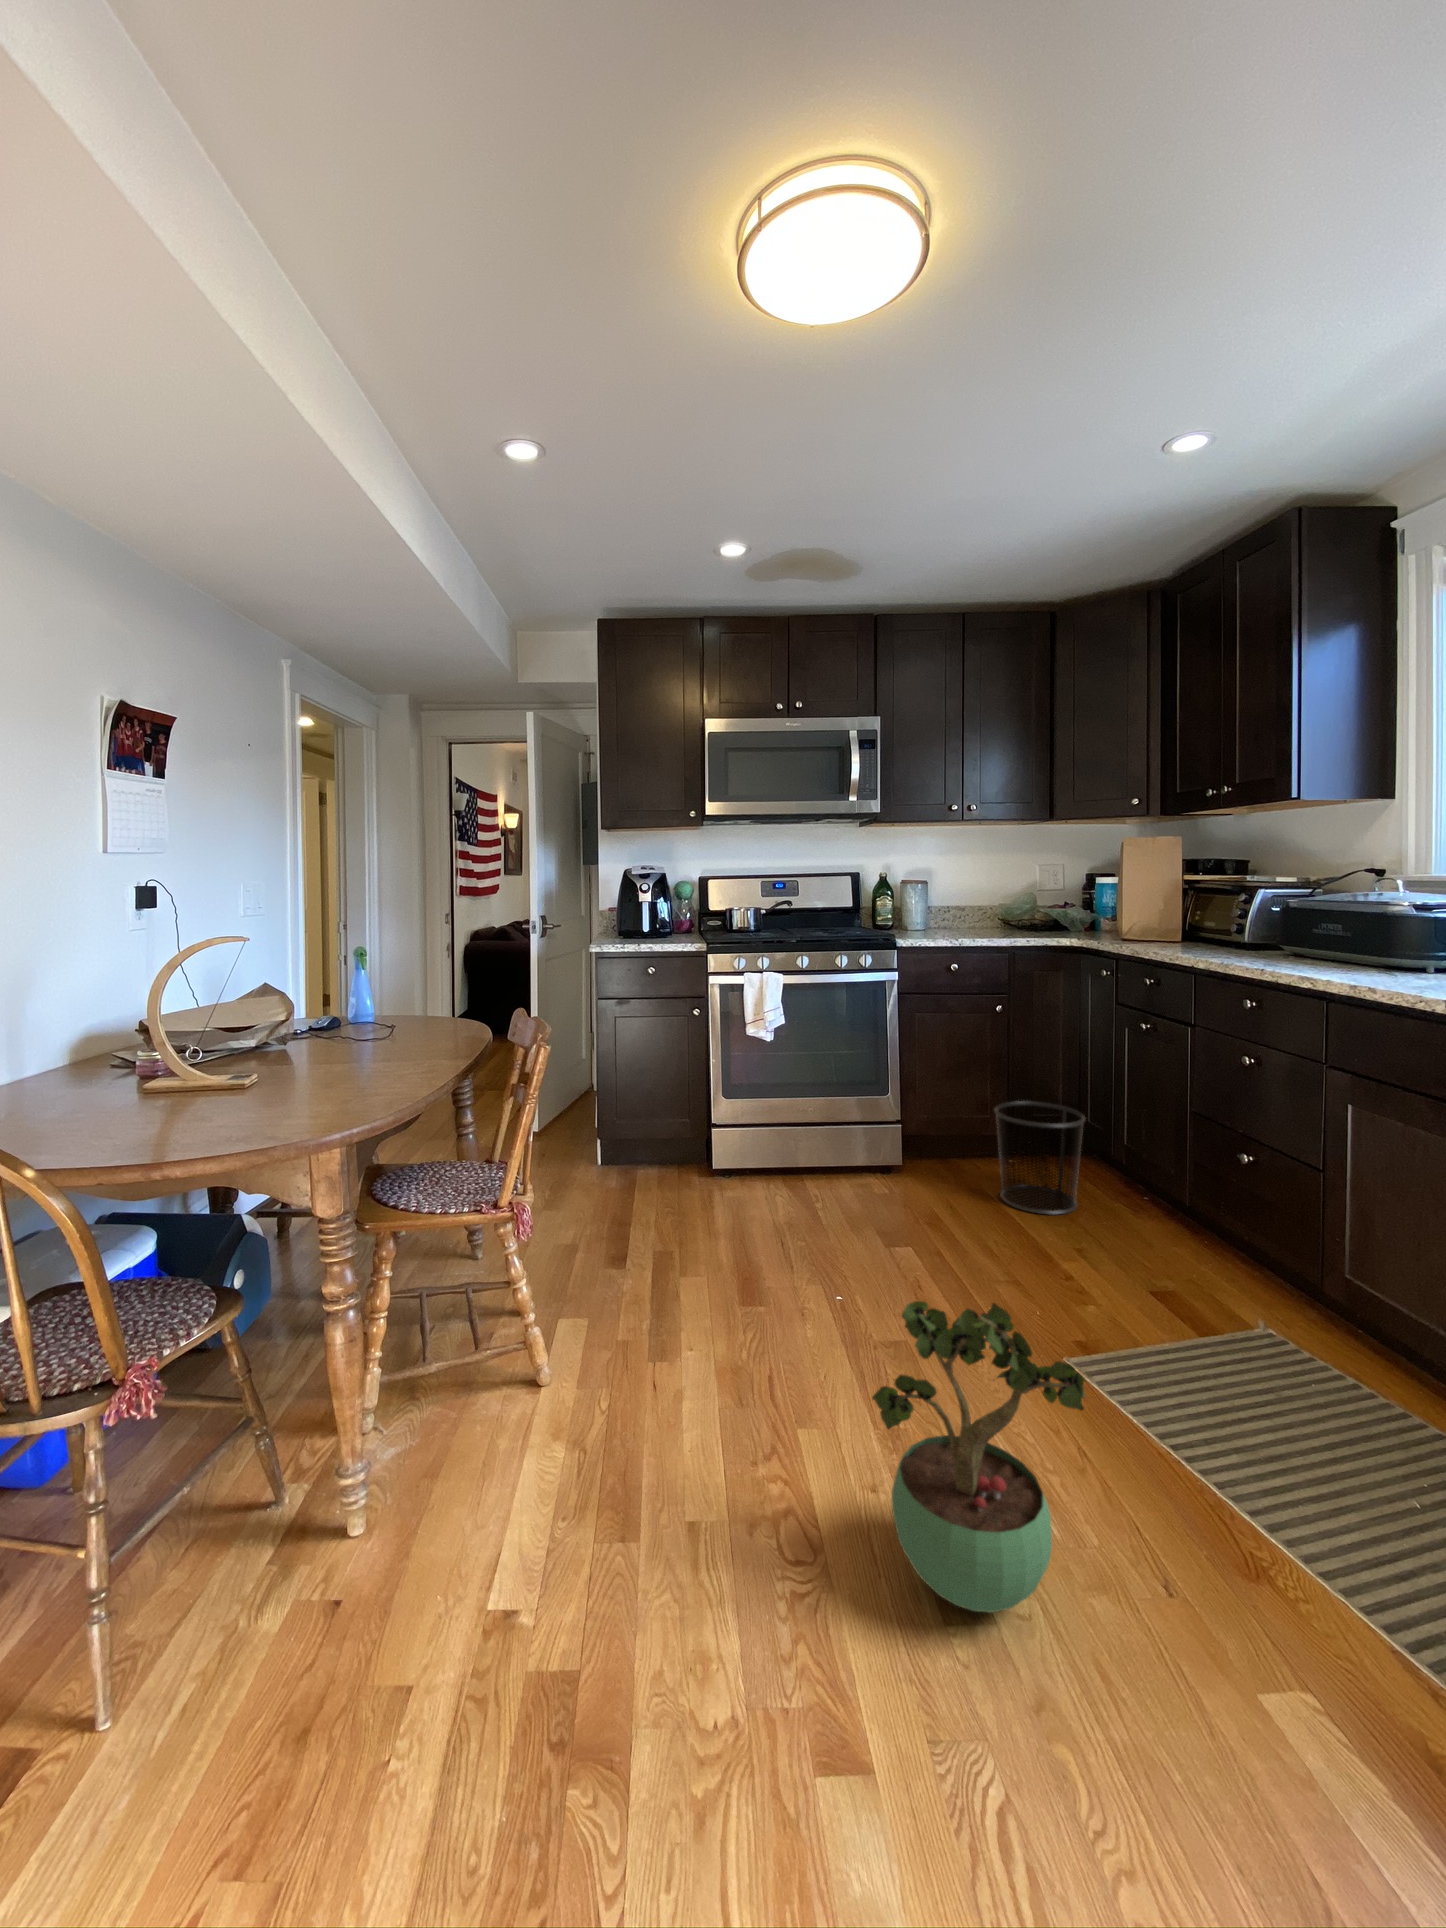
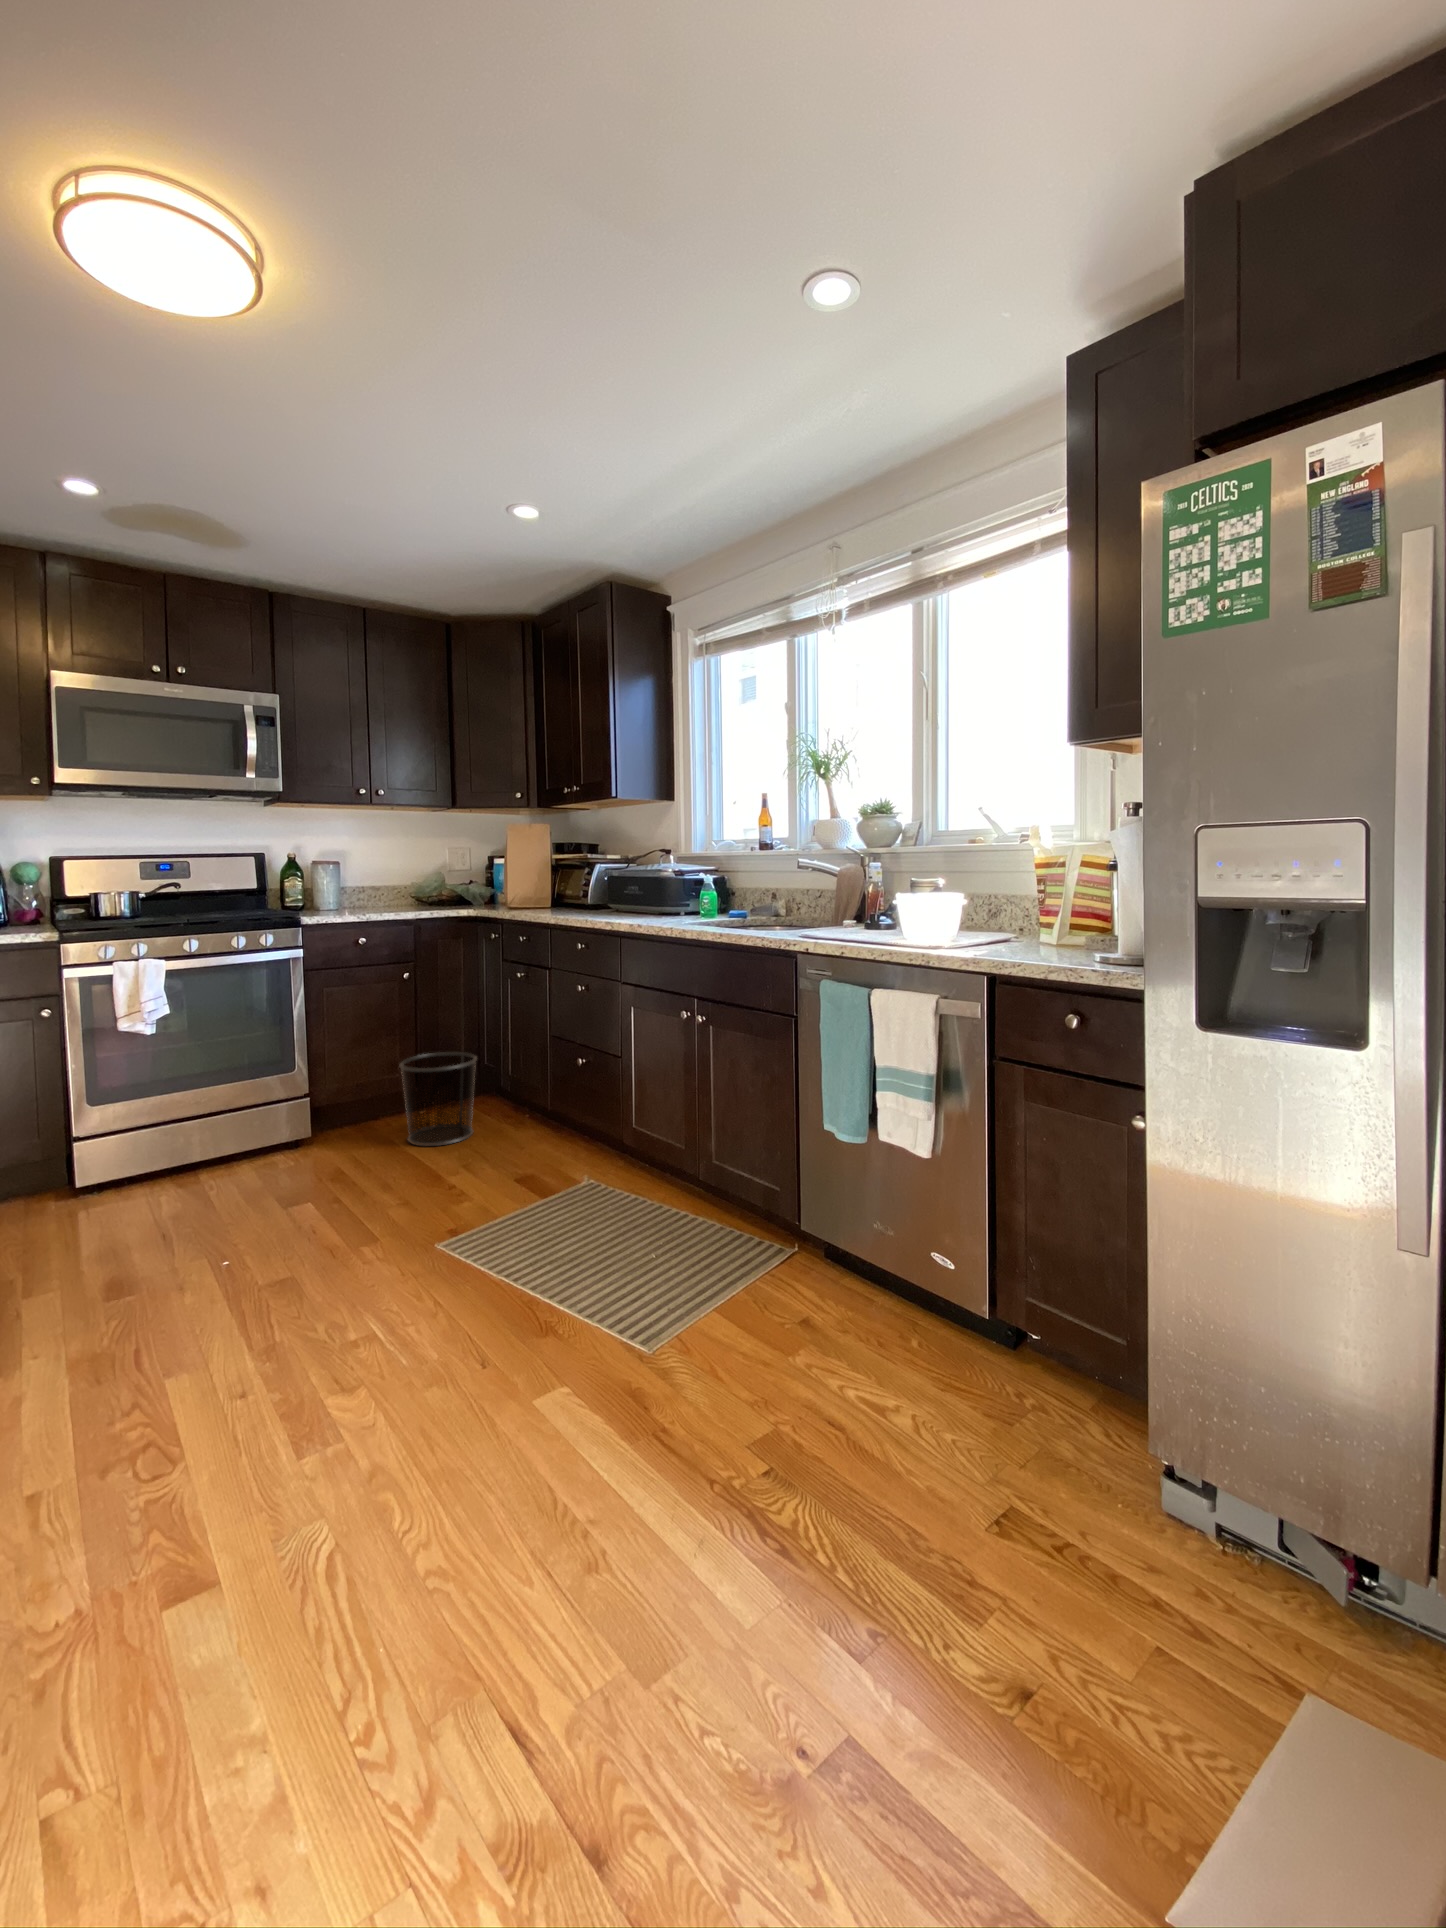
potted plant: present [872,1301,1085,1613] -> none [229,1186,408,1435]

